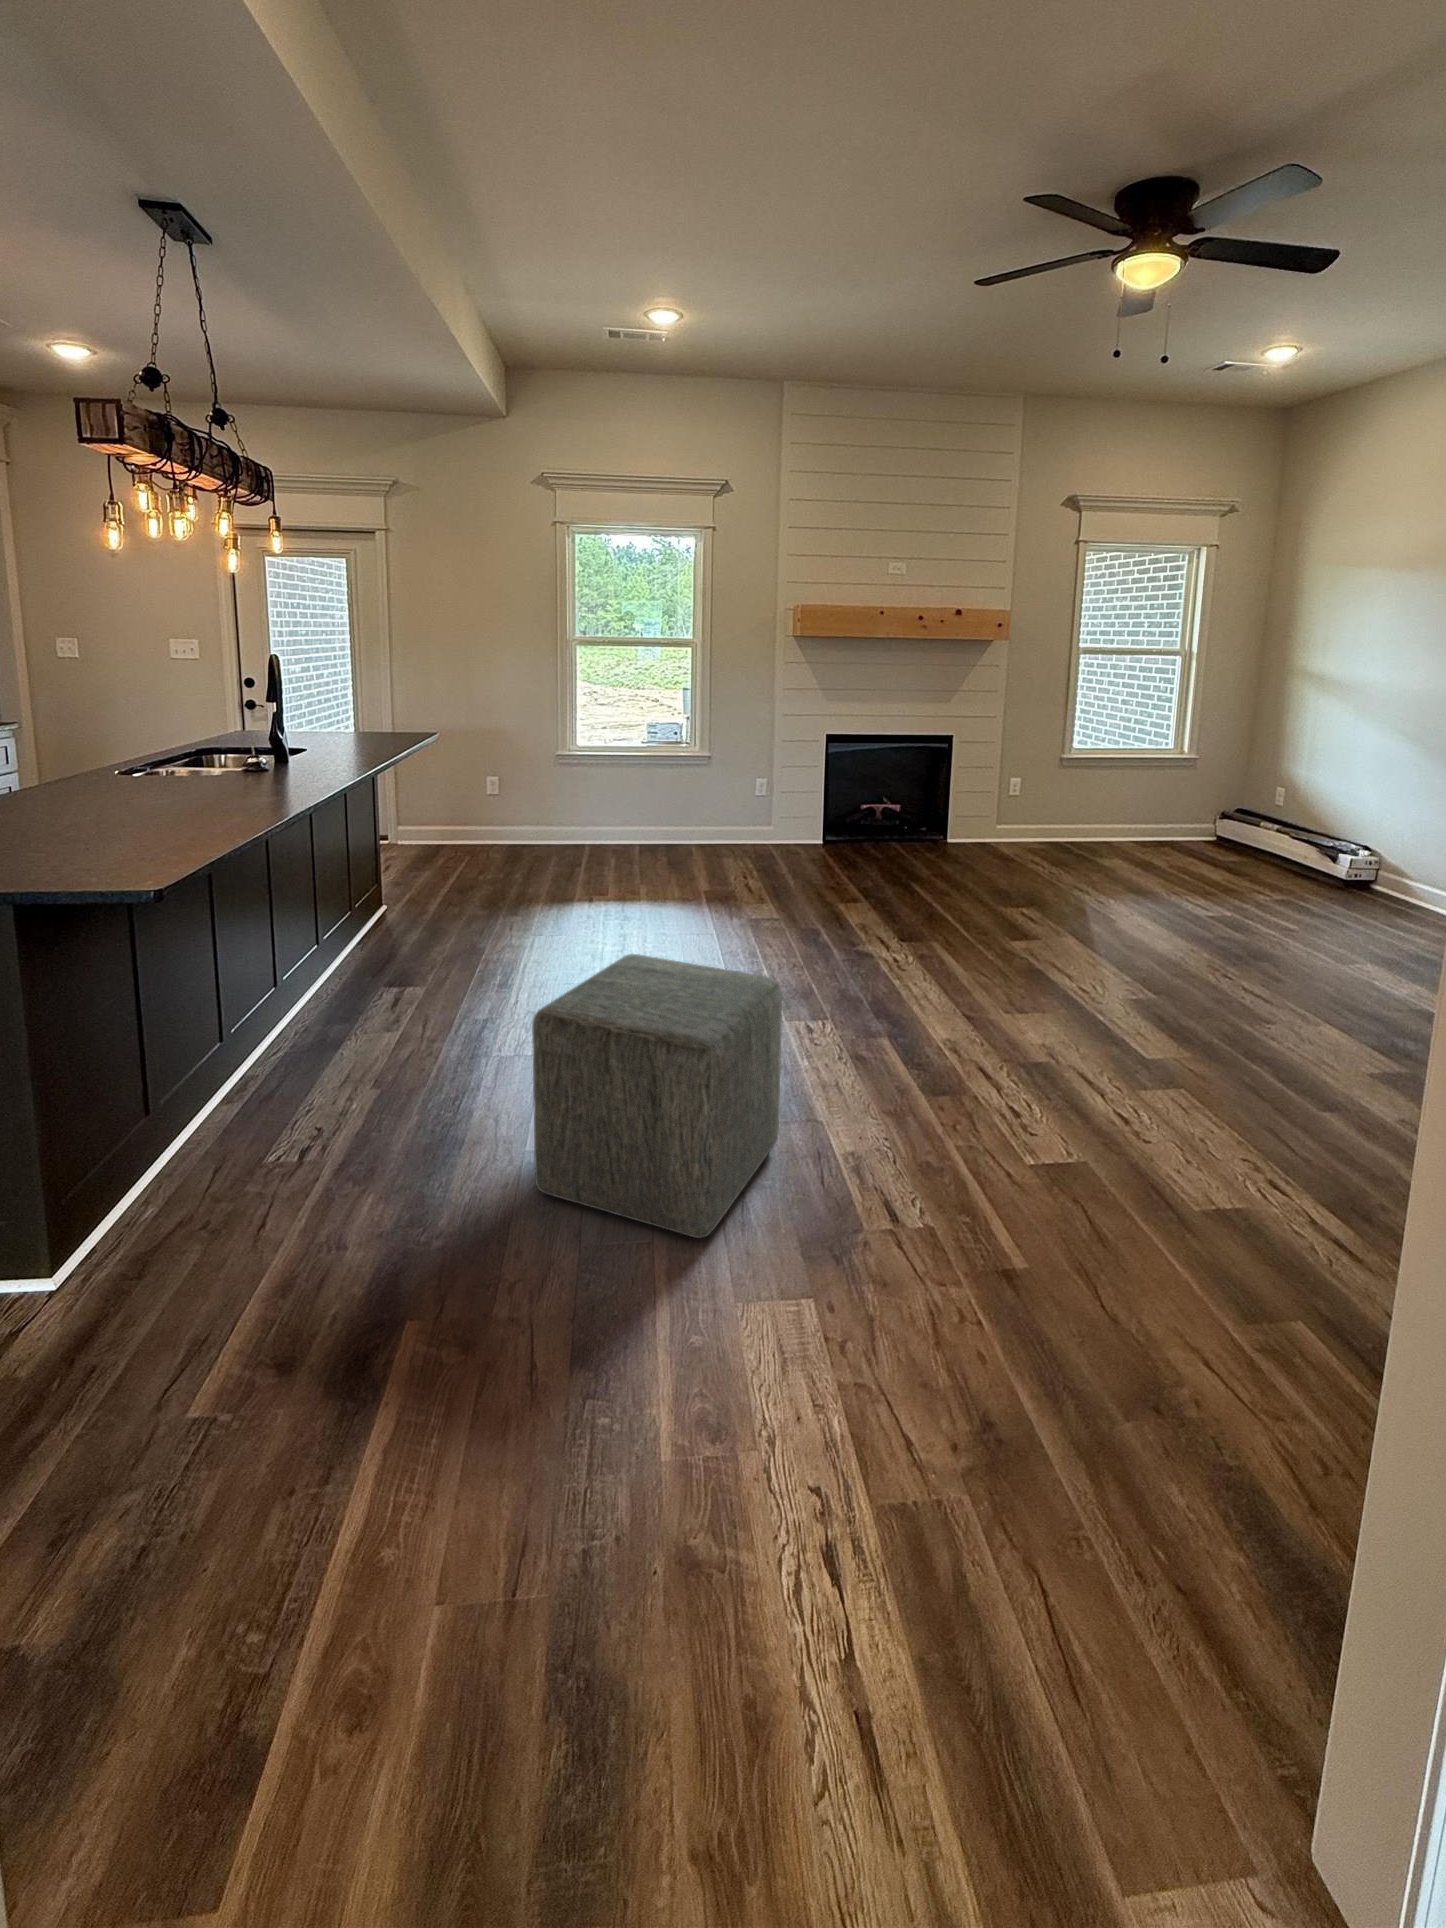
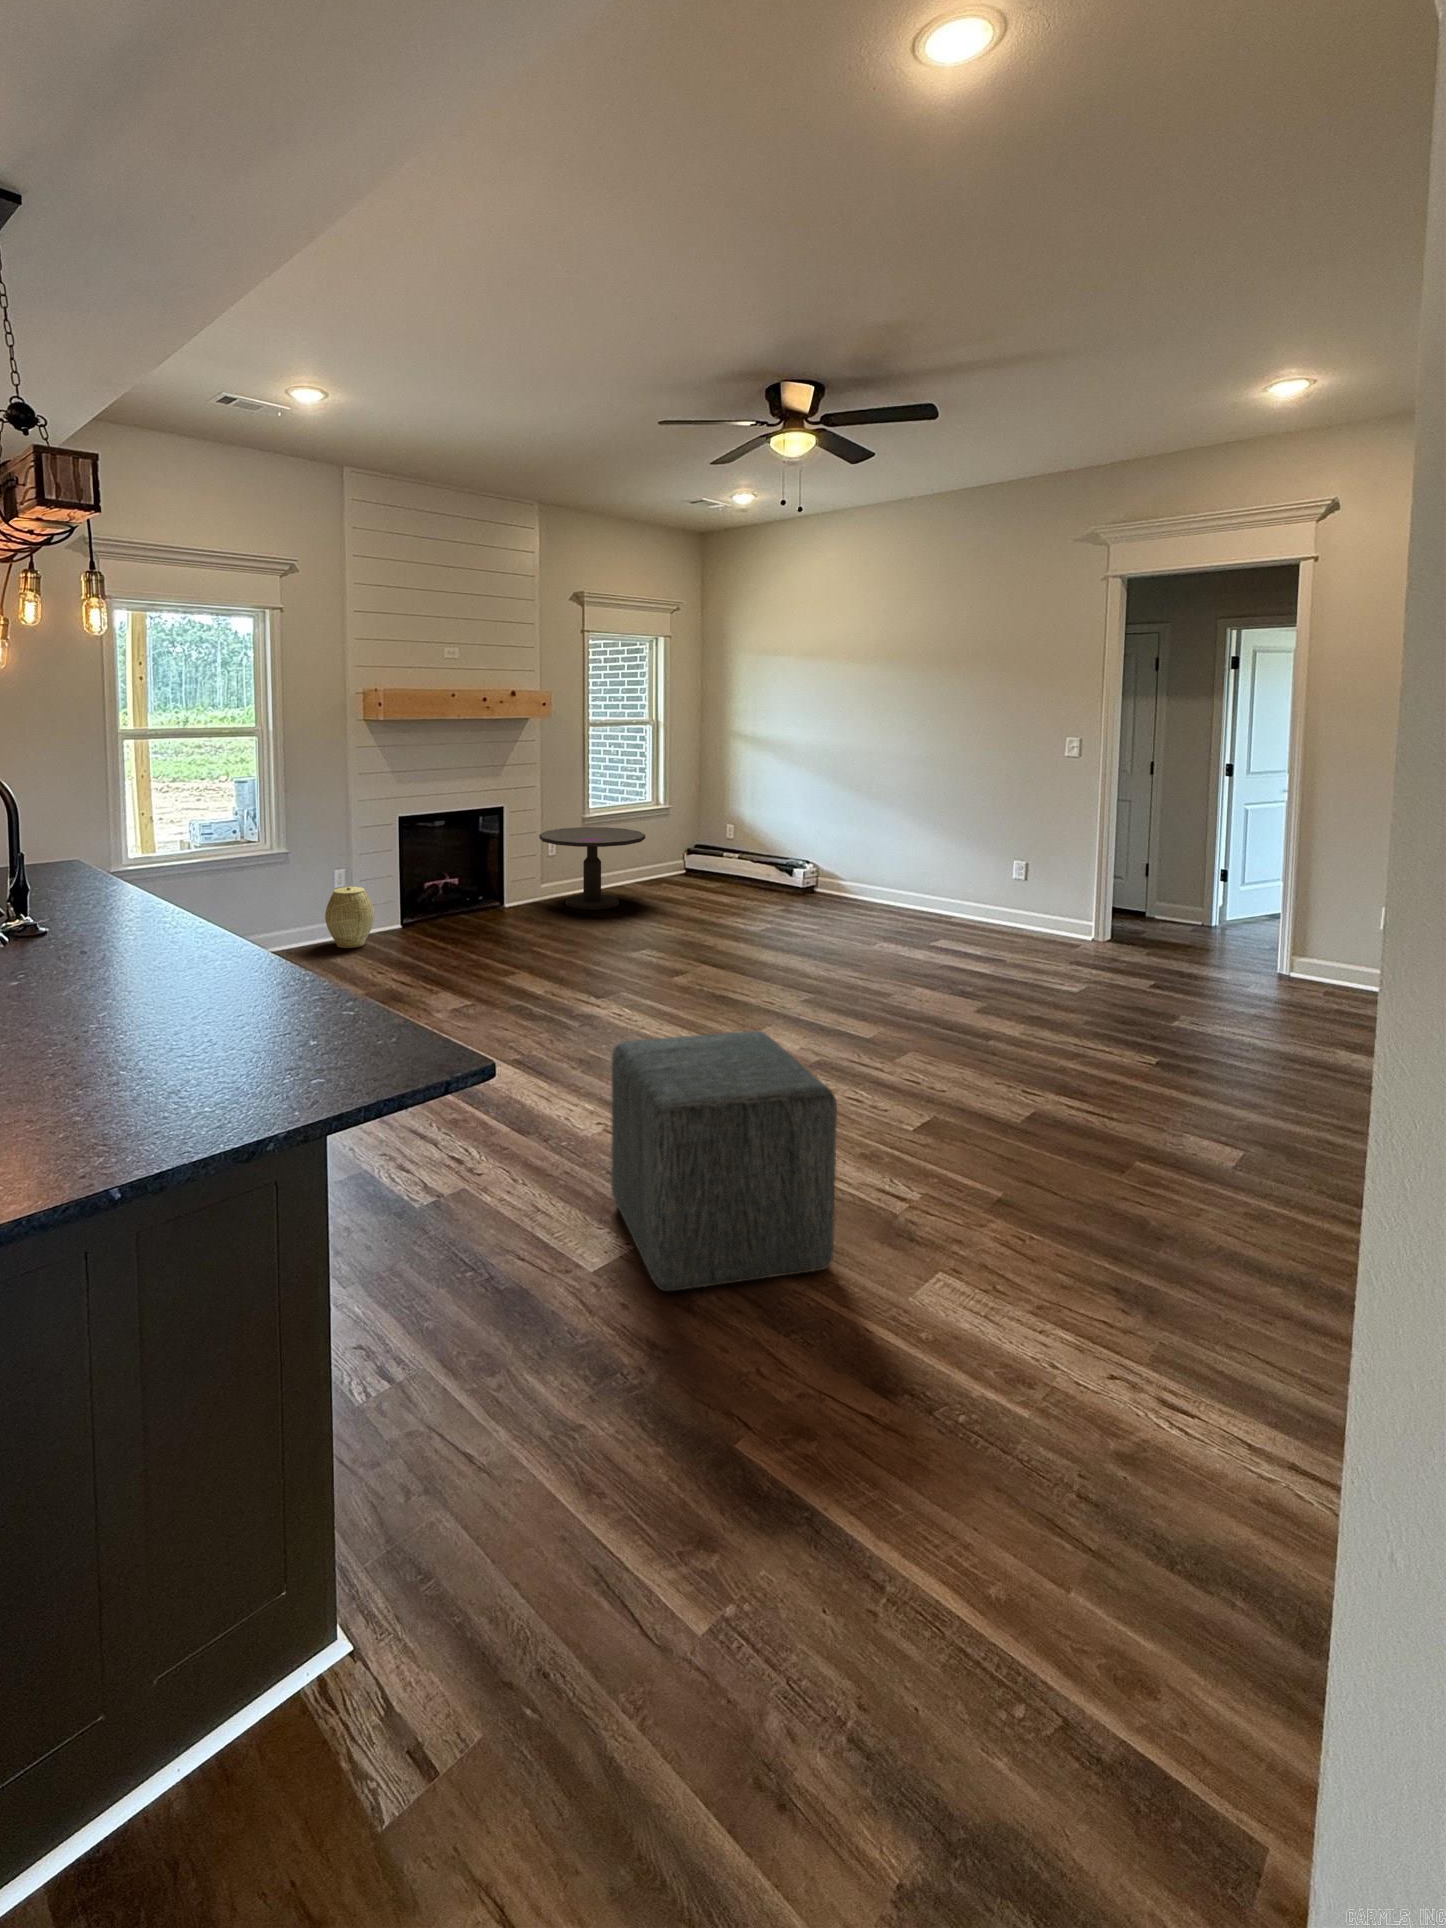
side table: none [991,767,1117,862] -> present [539,827,645,910]
woven basket: none [736,795,781,854] -> present [325,887,374,948]

